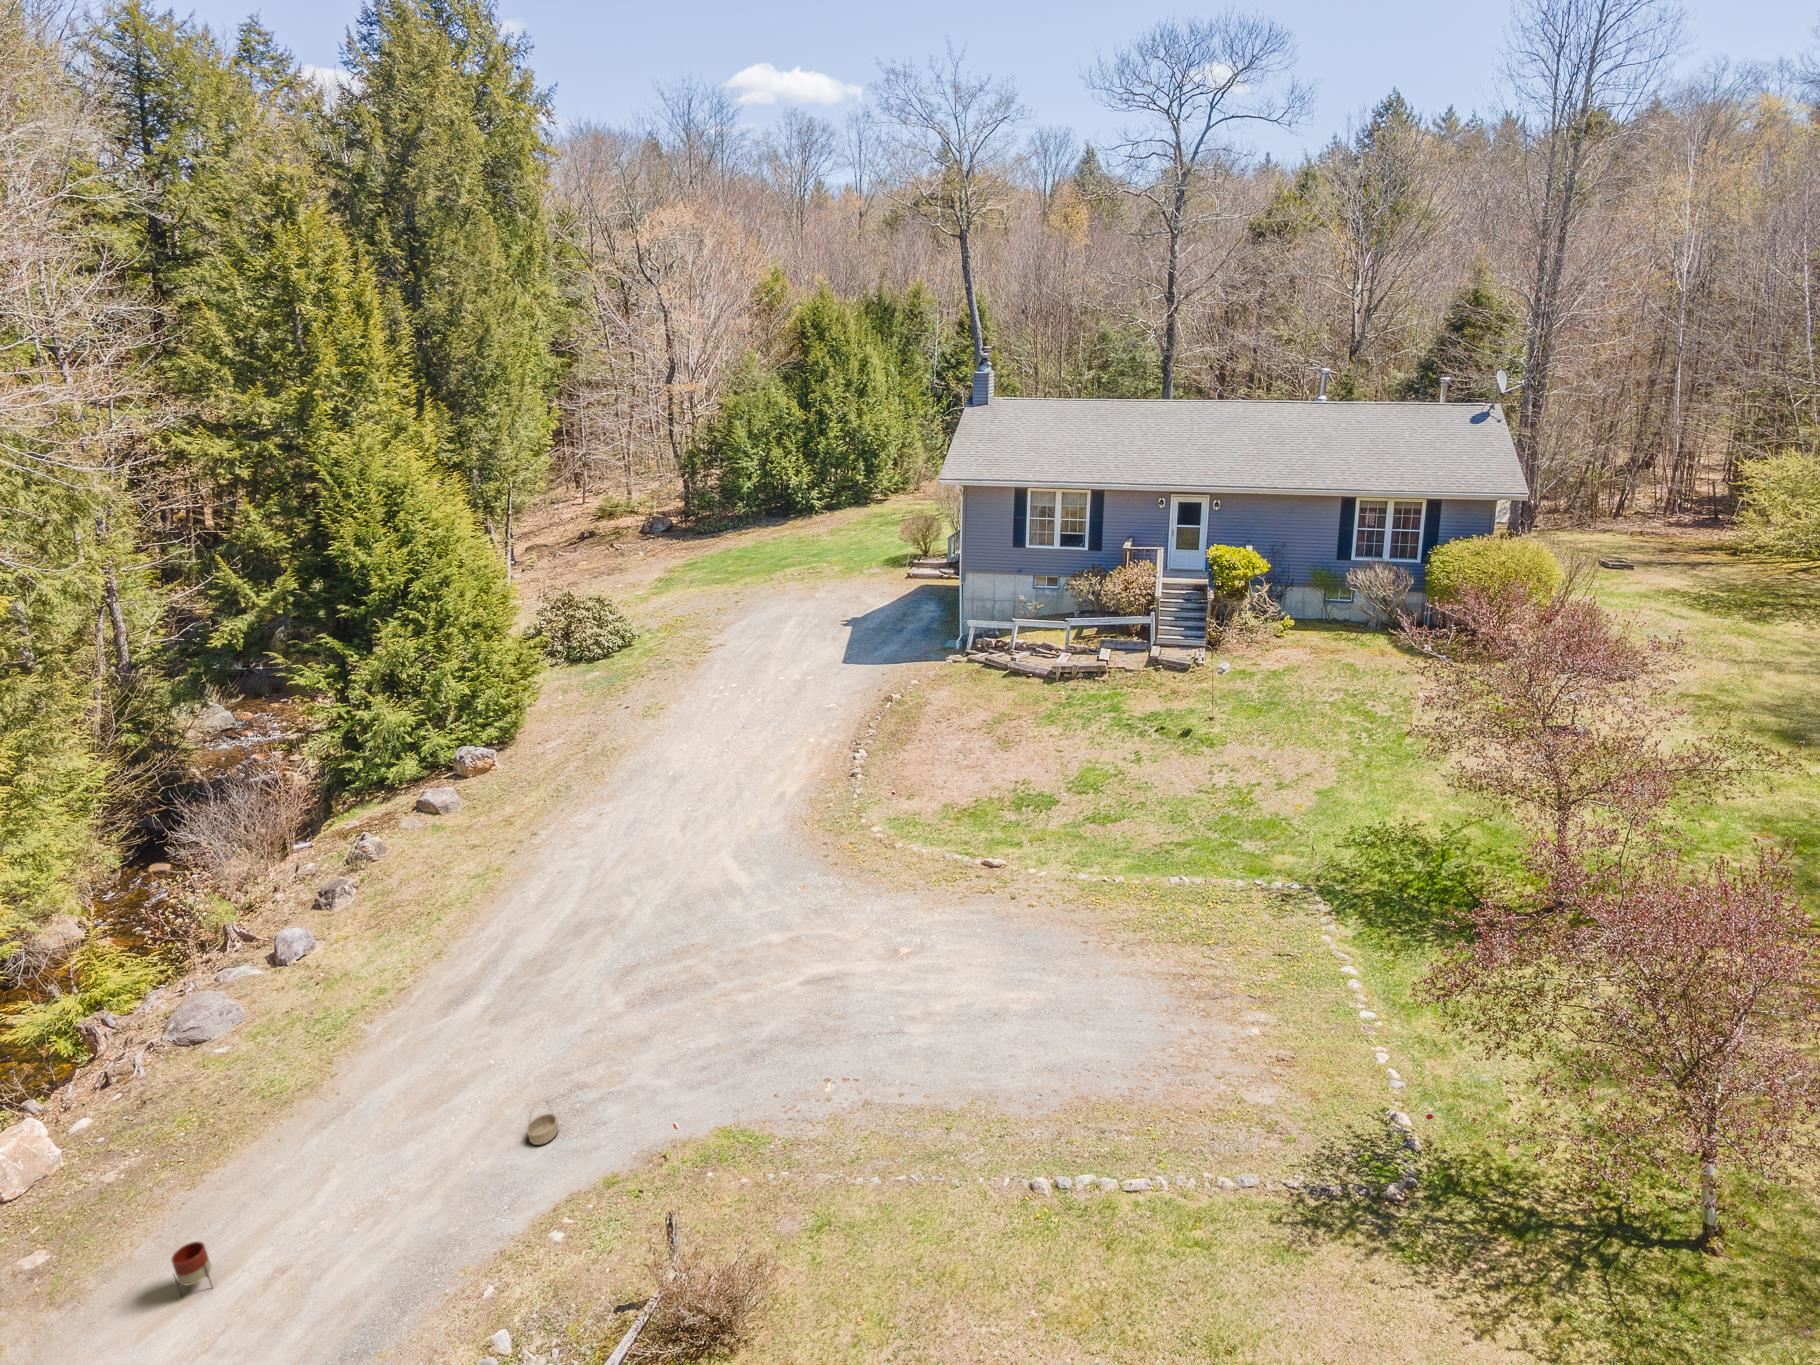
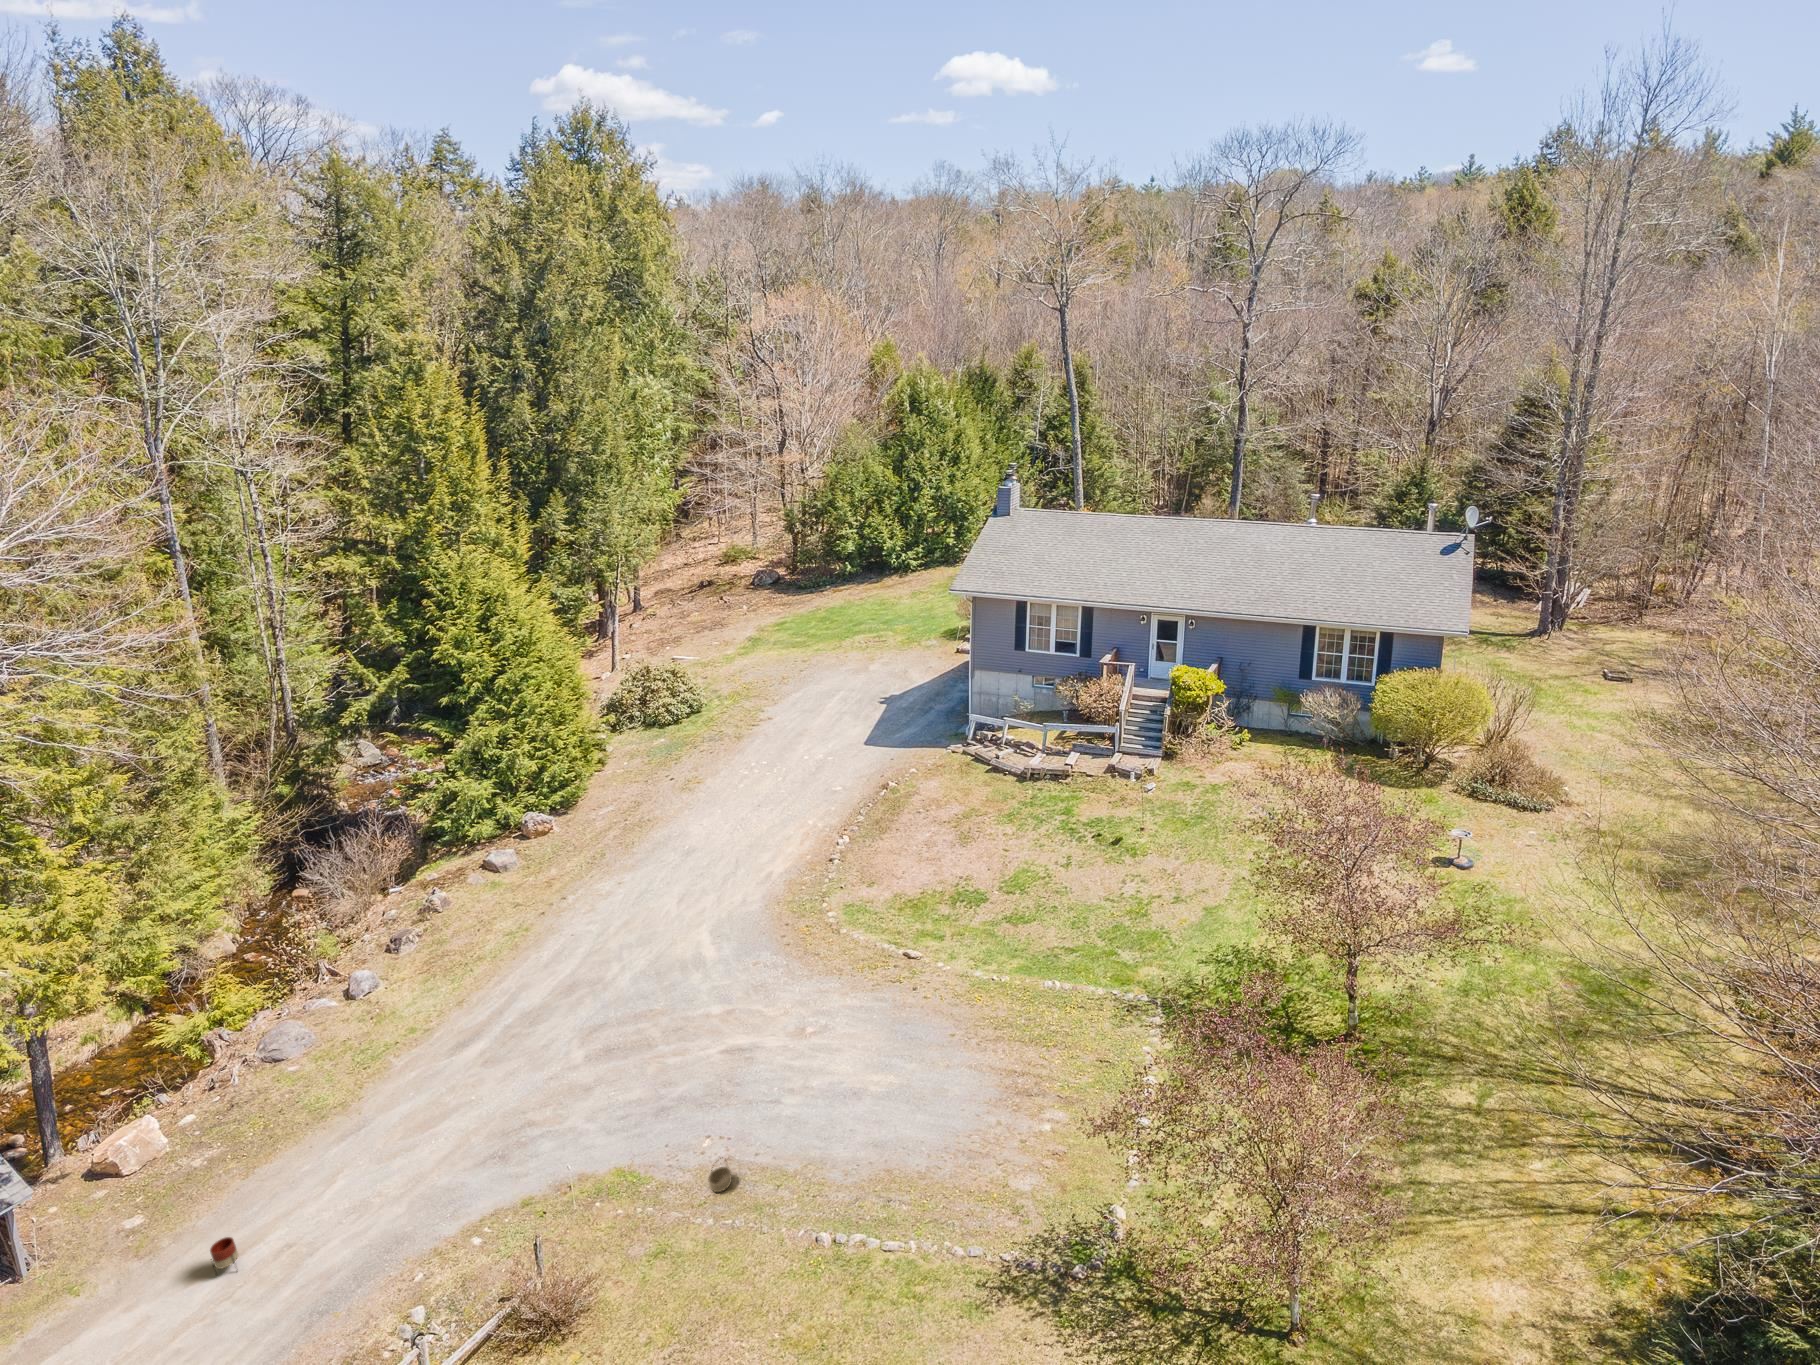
basket: present [527,1102,558,1145] -> present [708,1157,731,1192]

